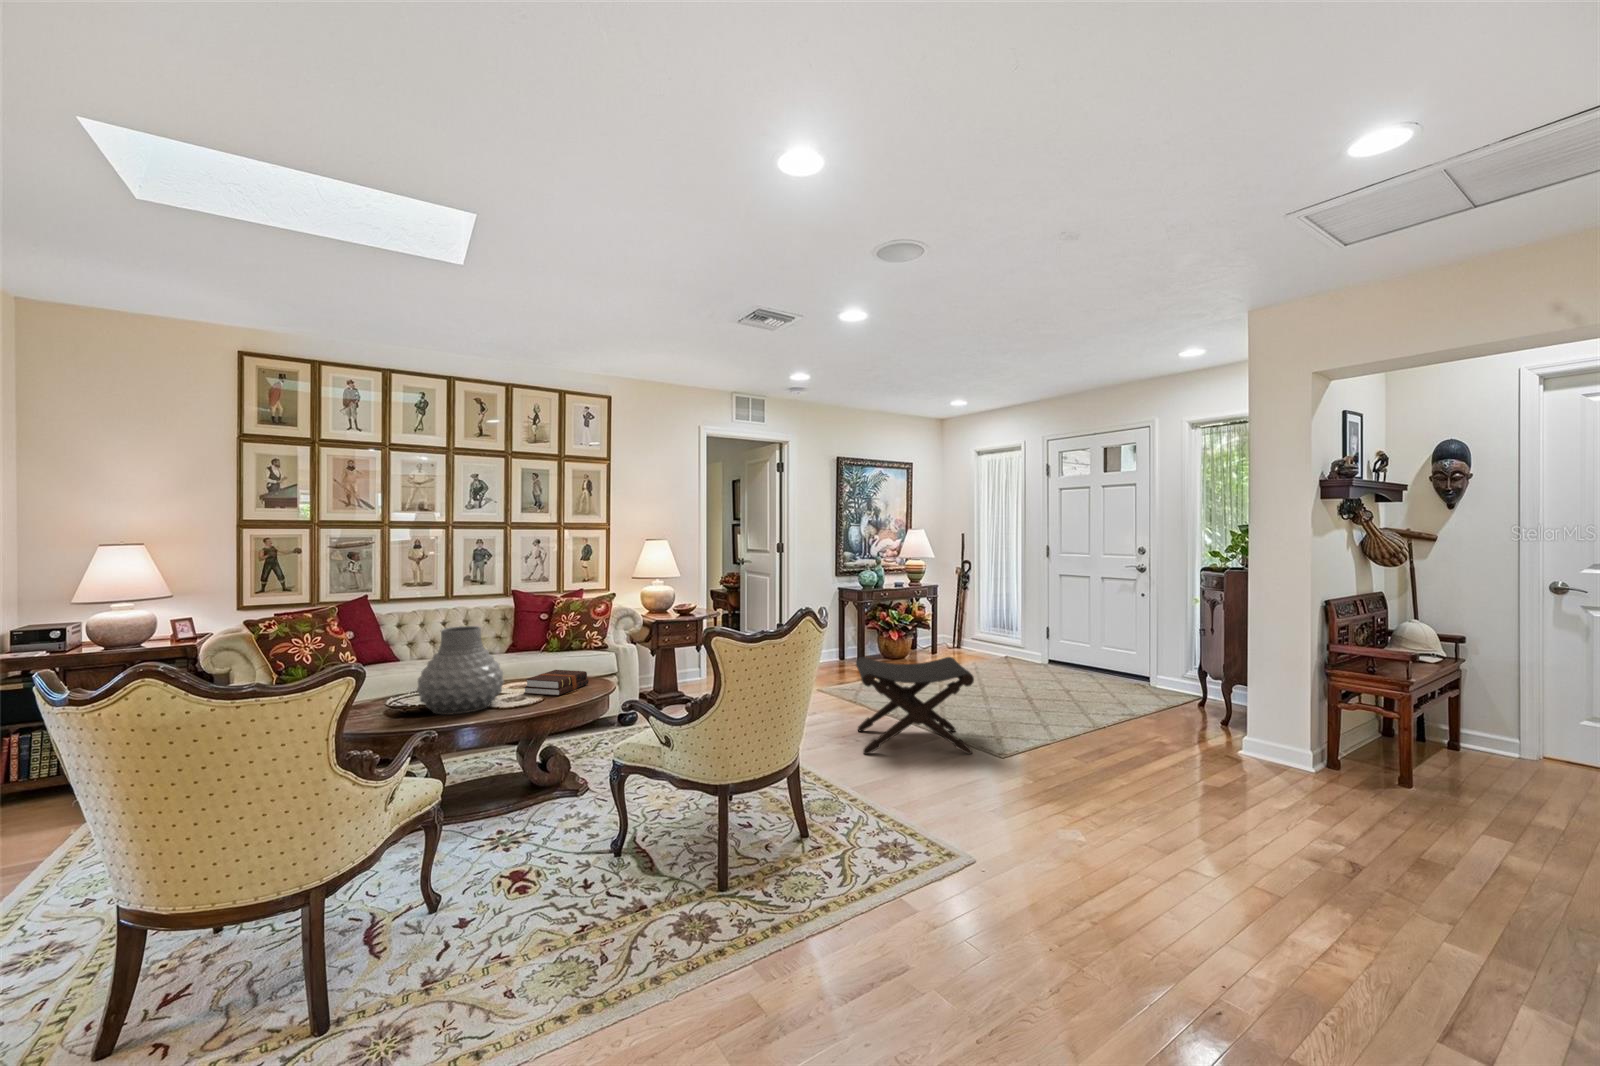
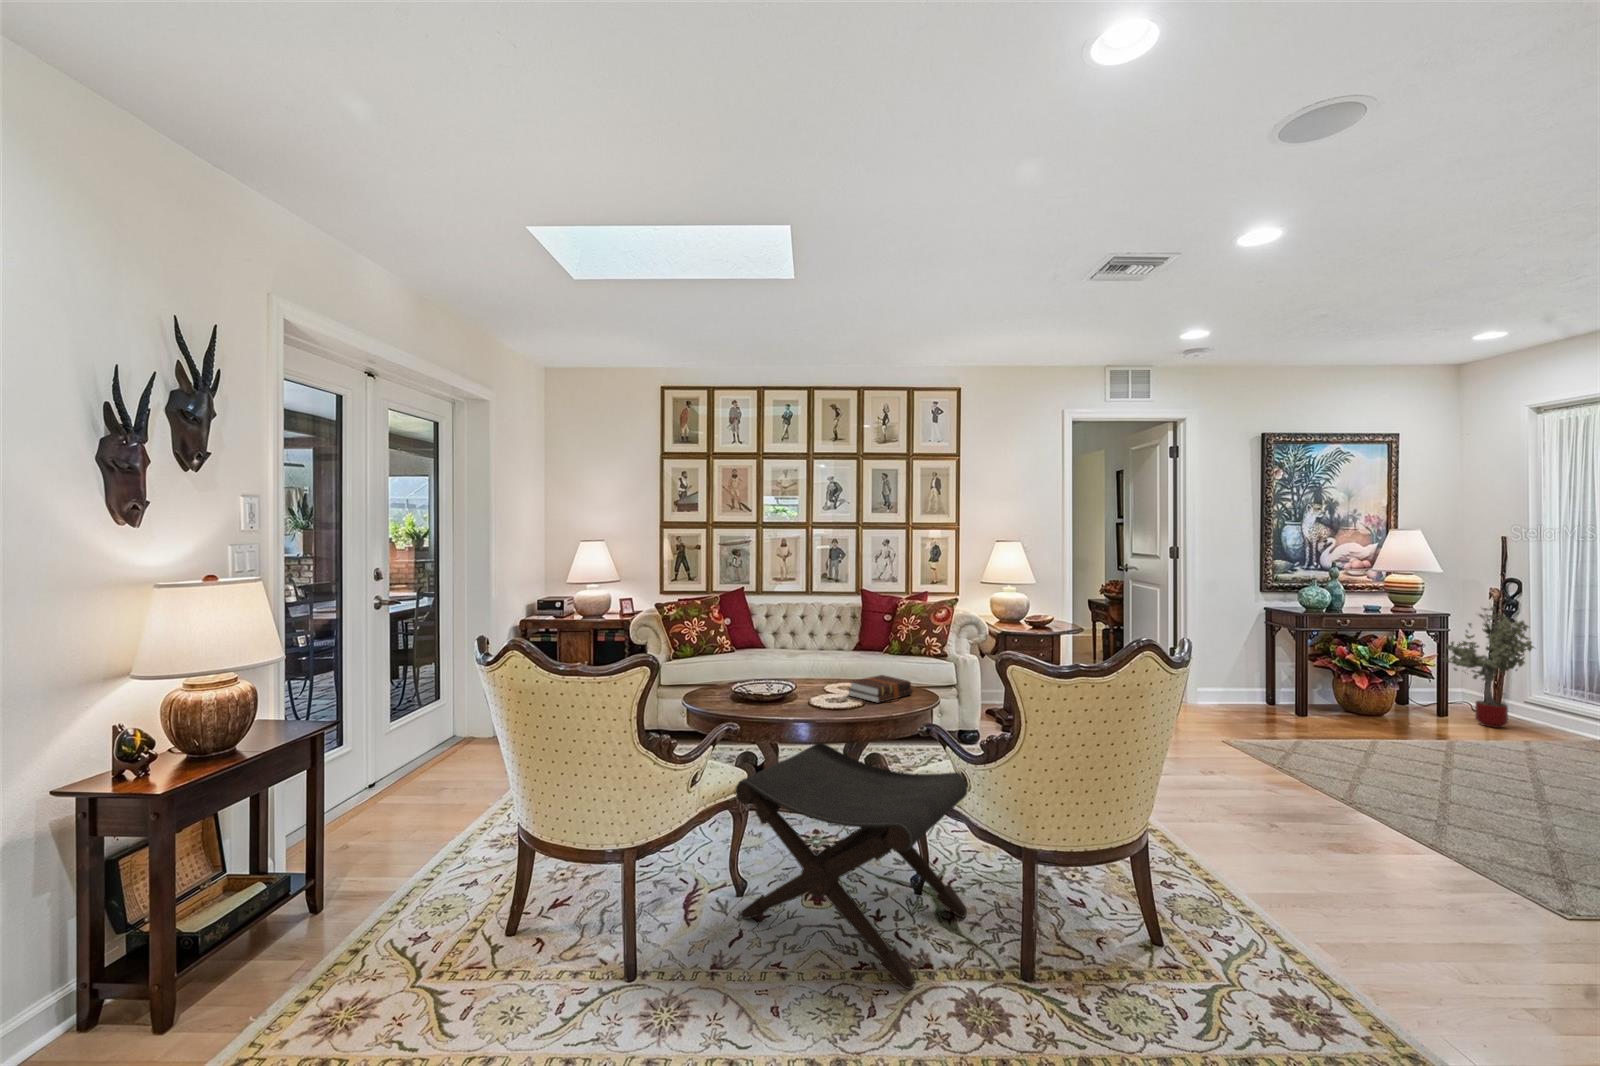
potted tree: none [935,578,980,658] -> present [1442,607,1534,728]
vase: present [417,626,504,714] -> none [752,623,827,708]
footstool: present [856,657,974,754] -> present [736,743,968,989]

